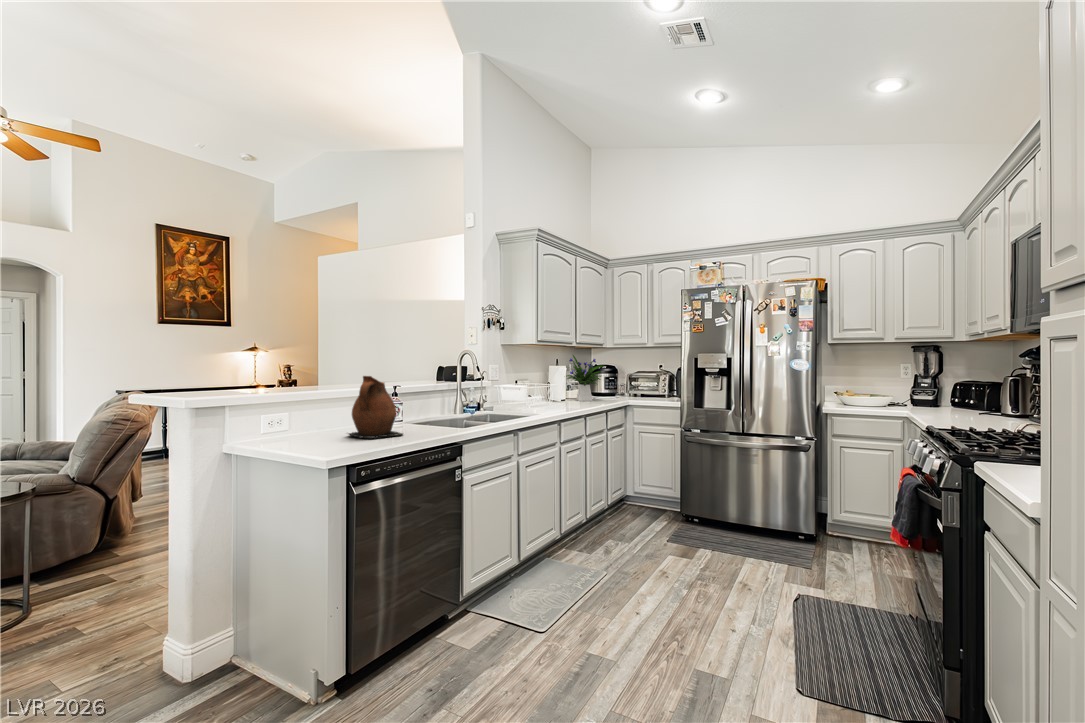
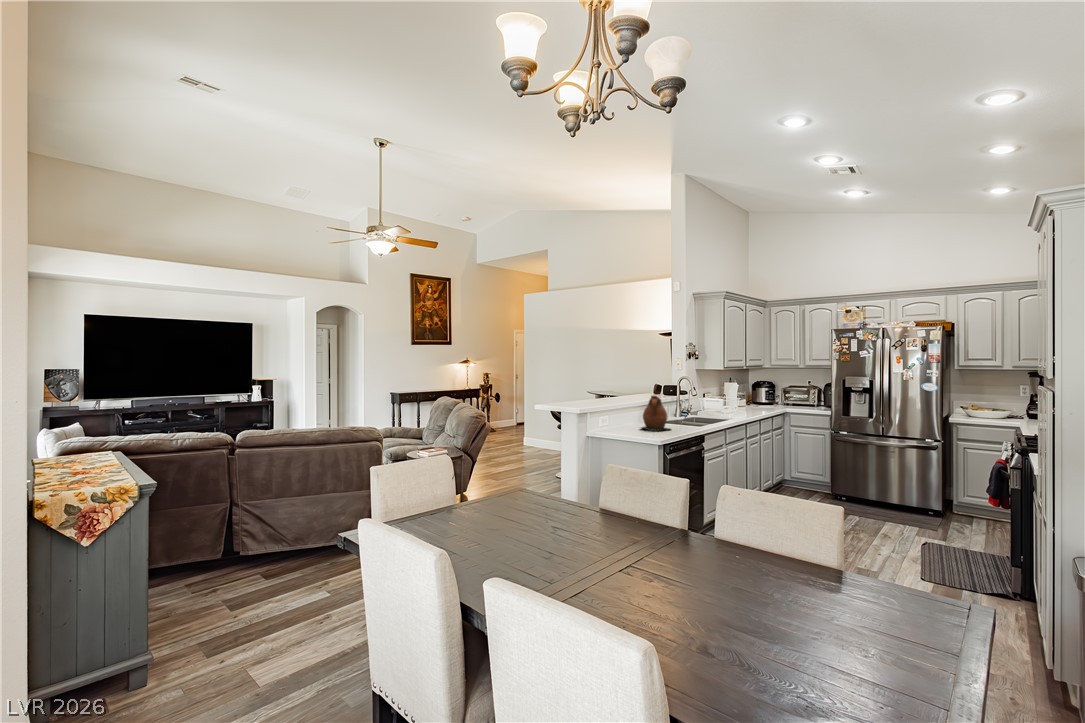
flower arrangement: present [566,355,604,401] -> none [733,374,767,409]

